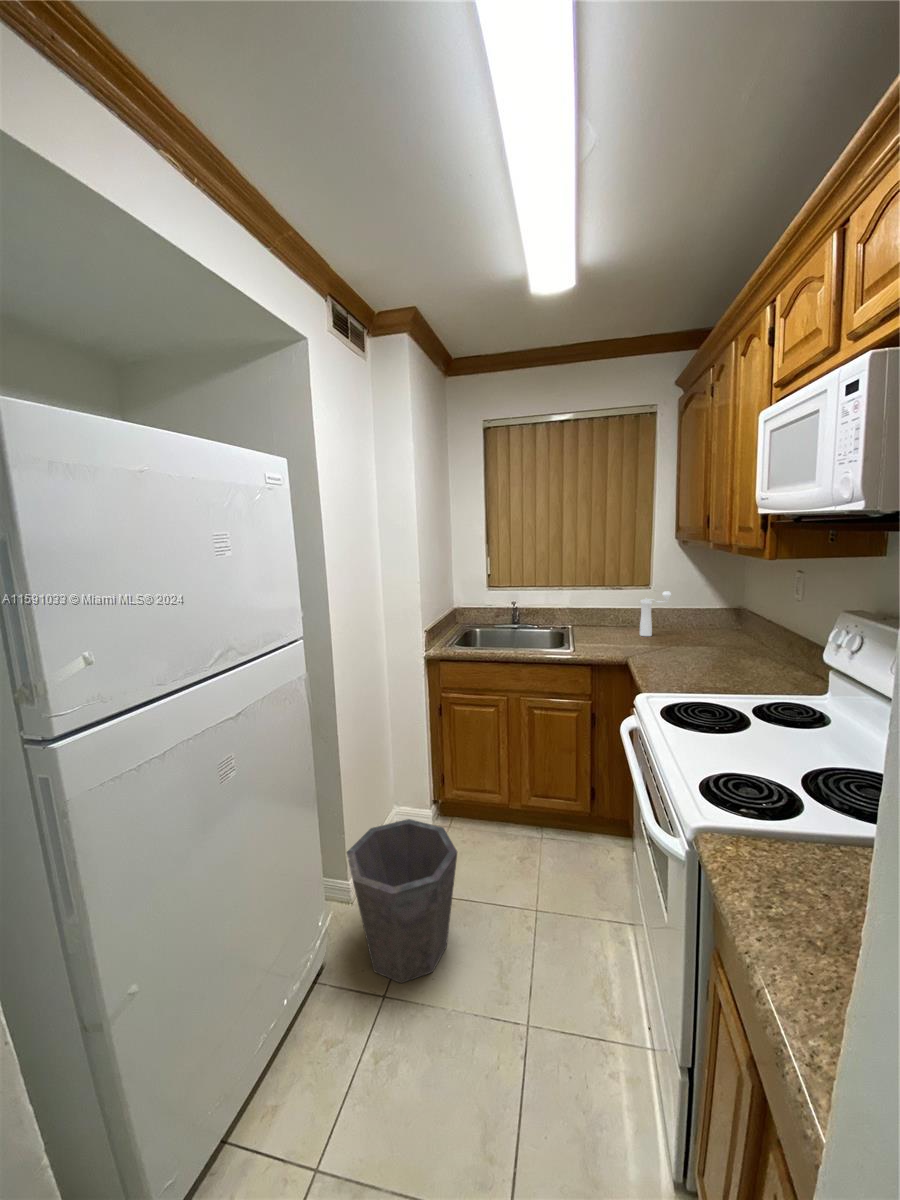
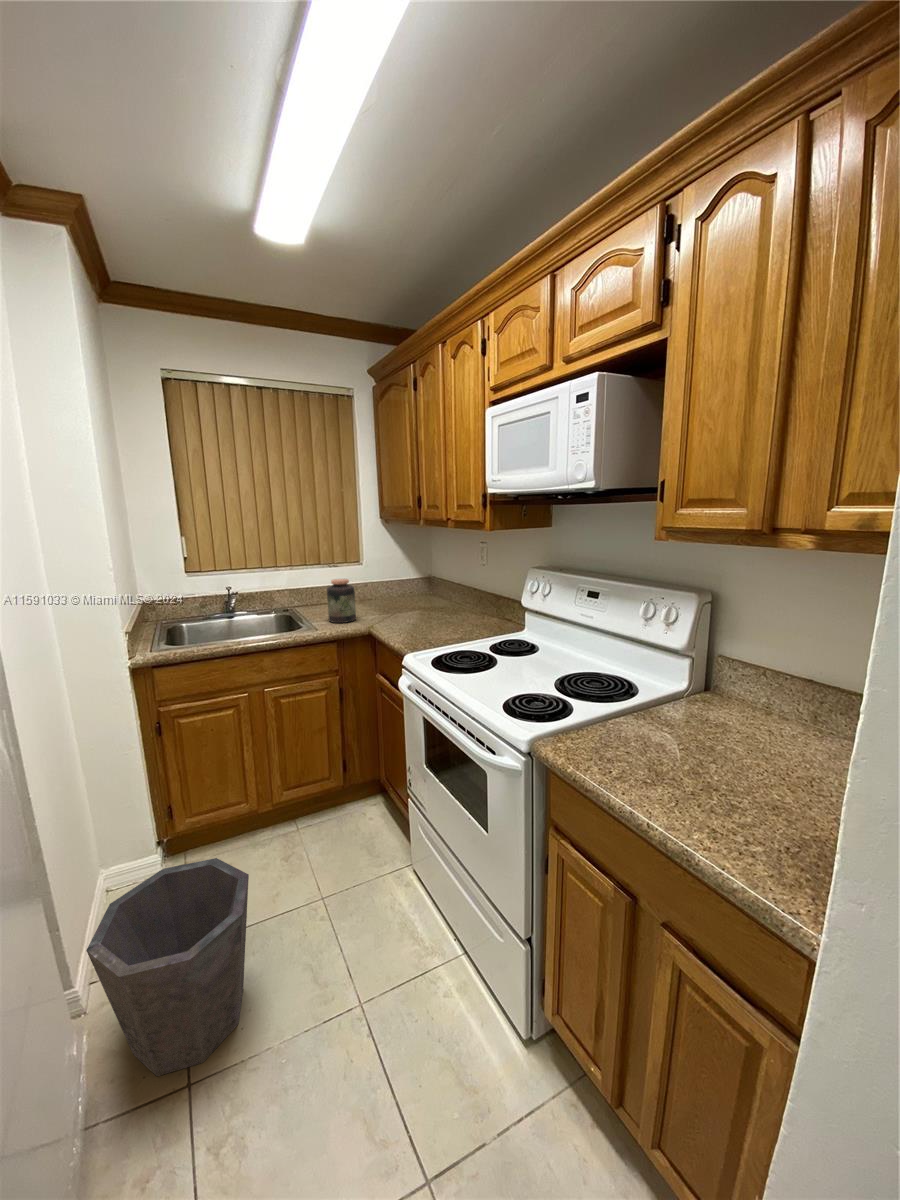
pepper mill: present [640,592,671,636] -> none [361,565,386,608]
jar: none [592,603,621,648] -> present [327,579,356,623]

